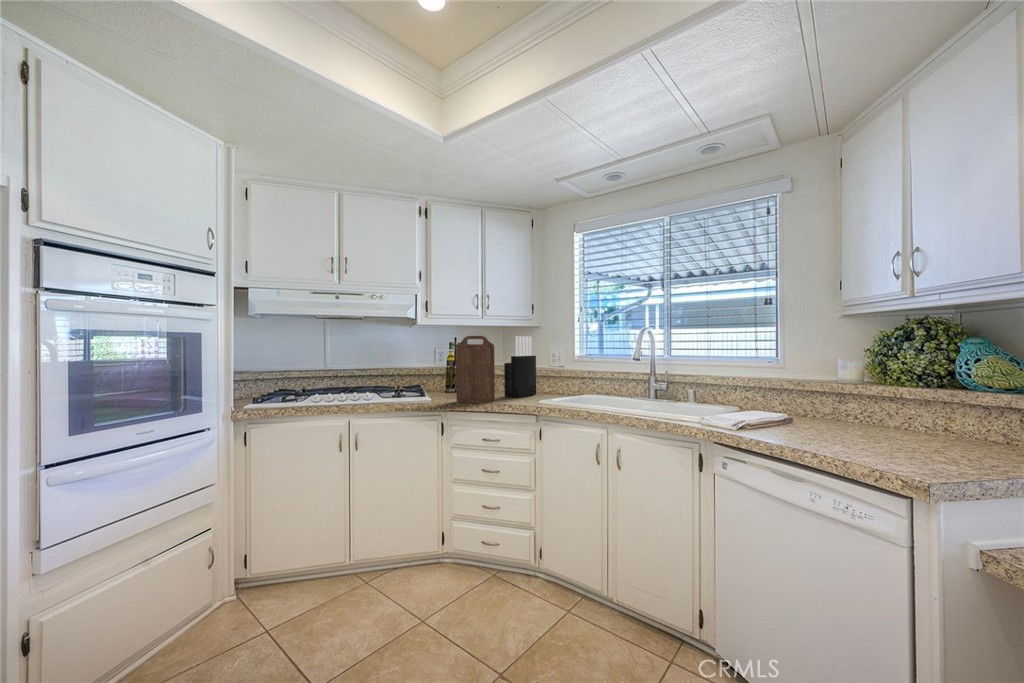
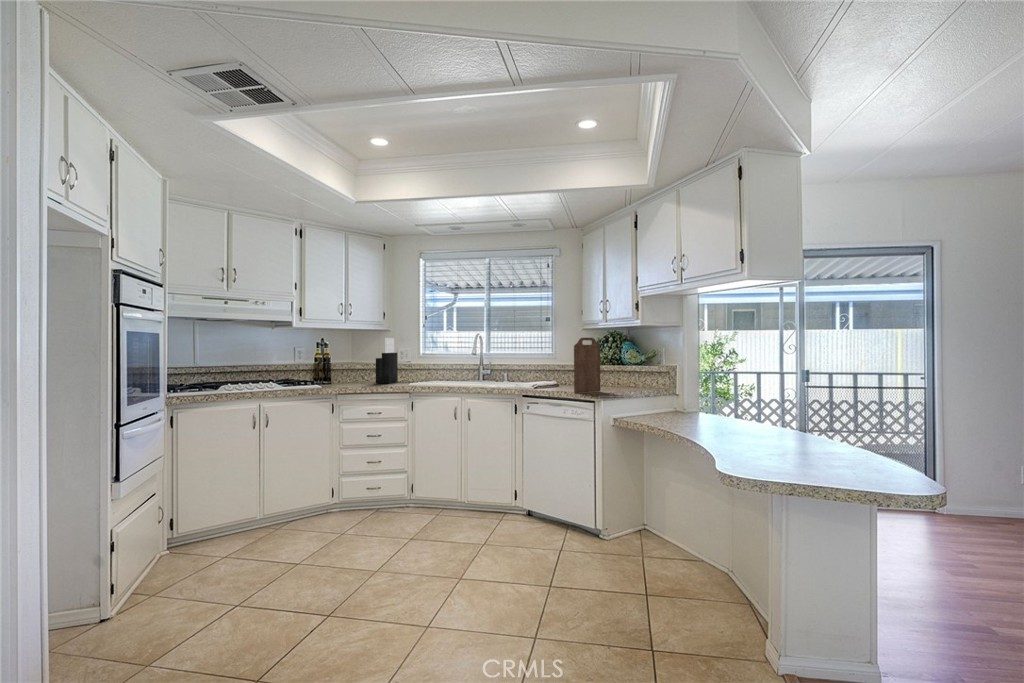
cutting board: present [456,336,495,402] -> present [574,338,600,393]

